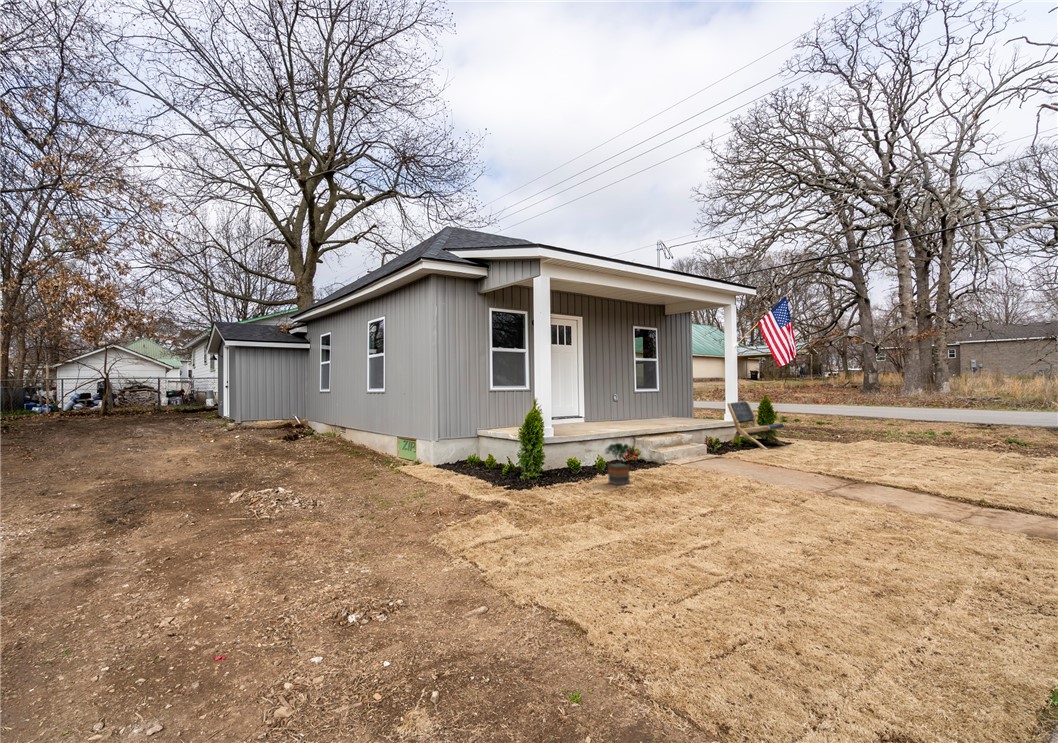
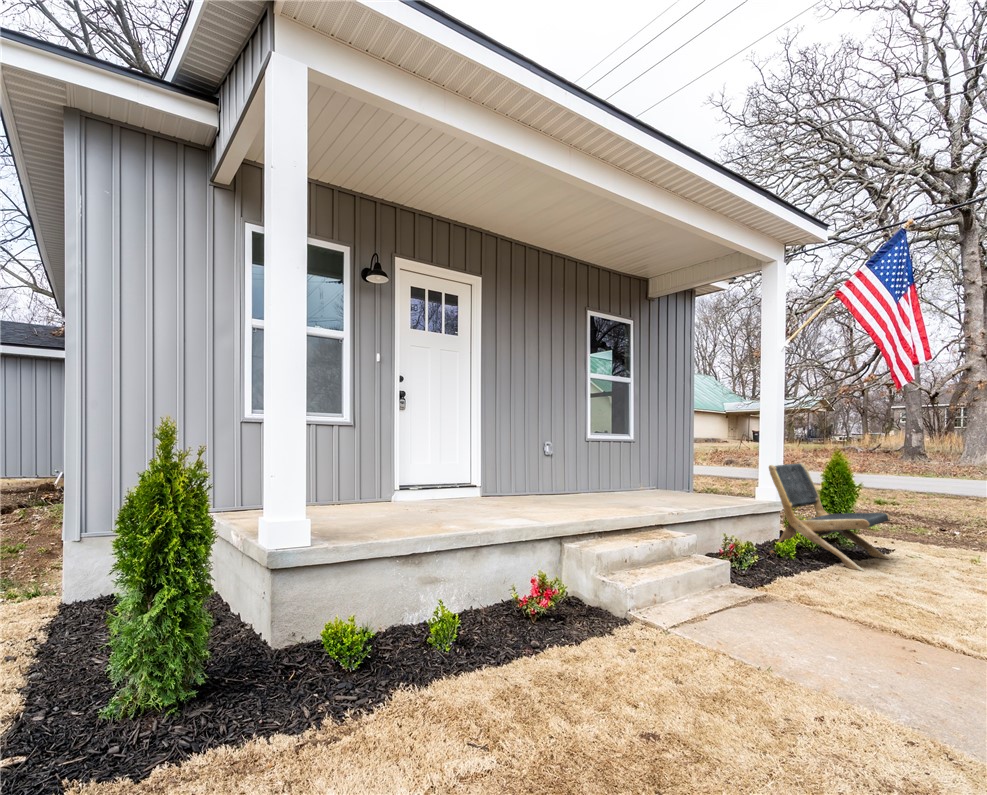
potted tree: present [605,443,635,485] -> none [456,581,563,752]

